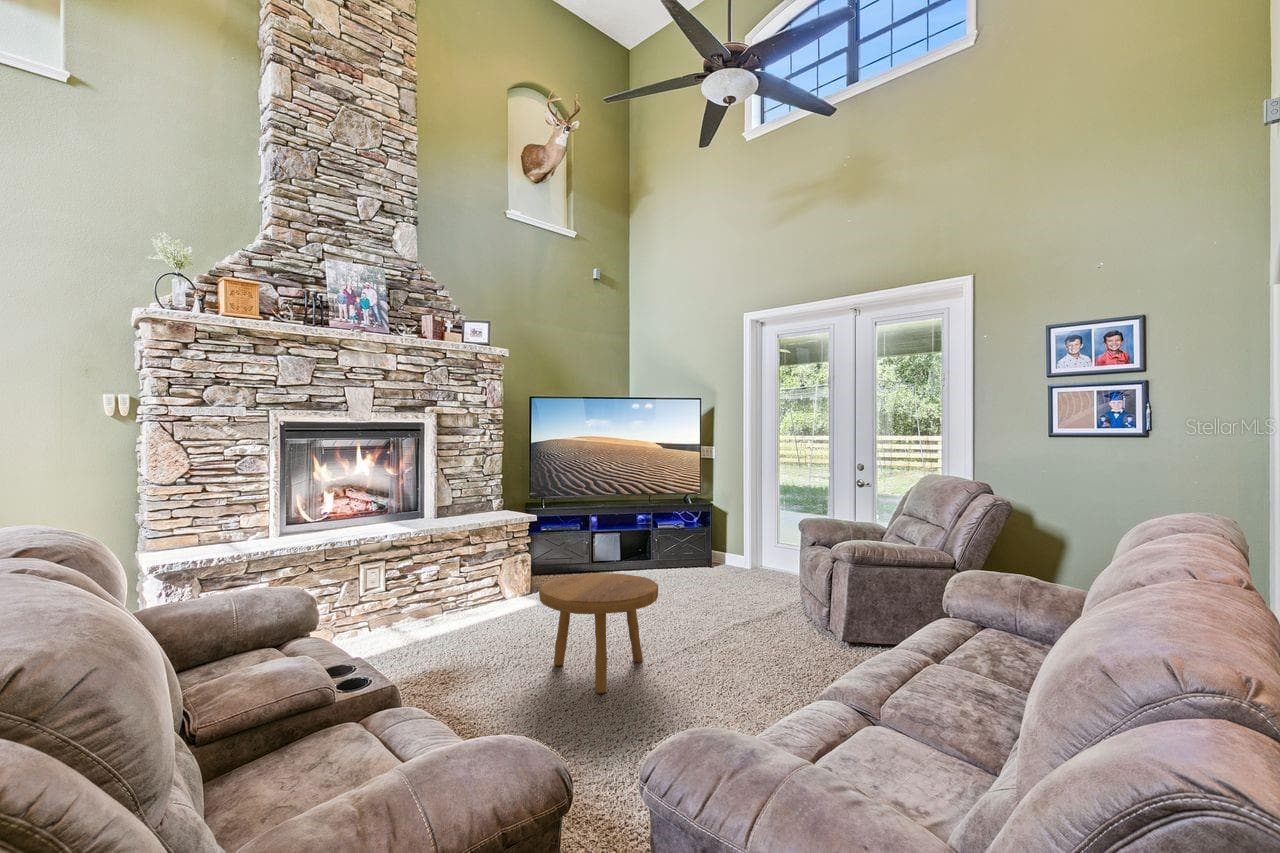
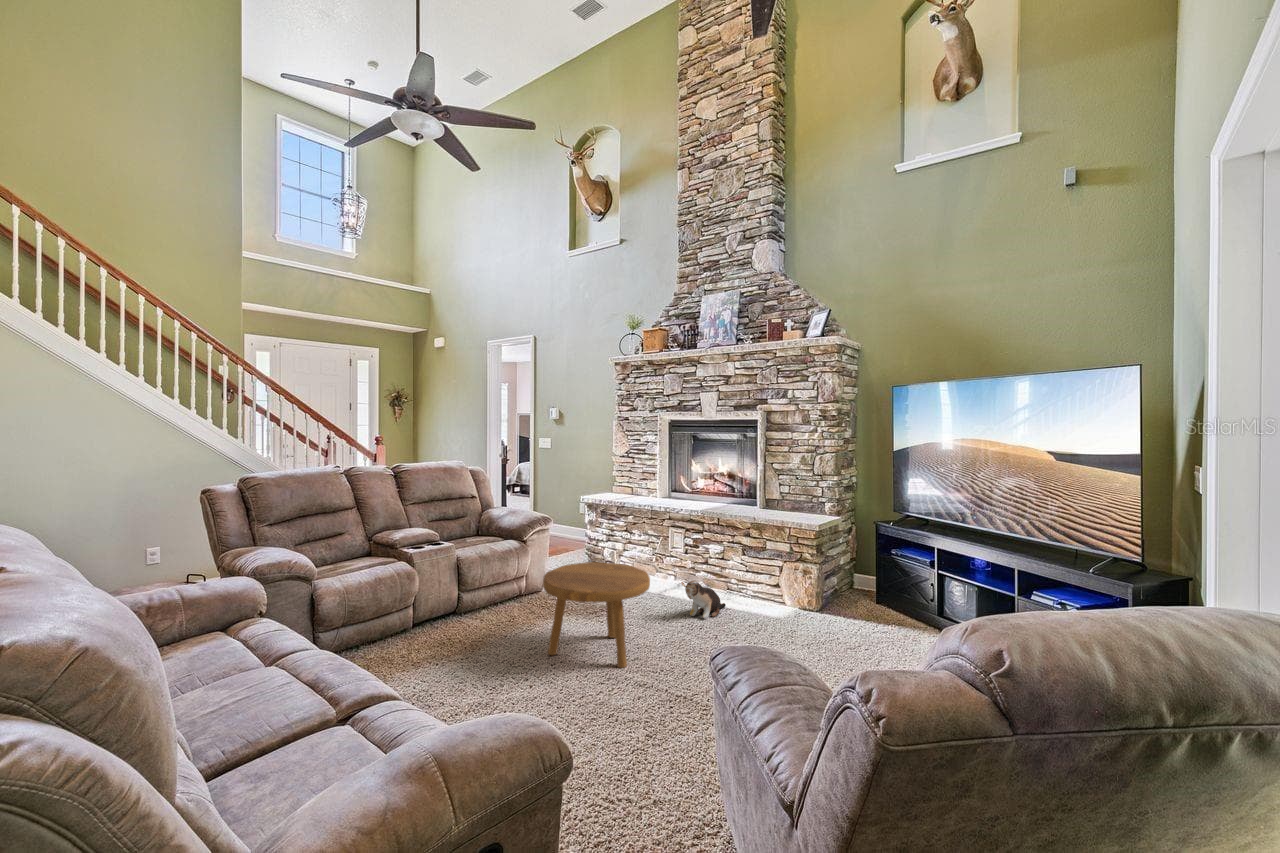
plush toy: none [494,590,535,631] -> present [682,581,726,618]

